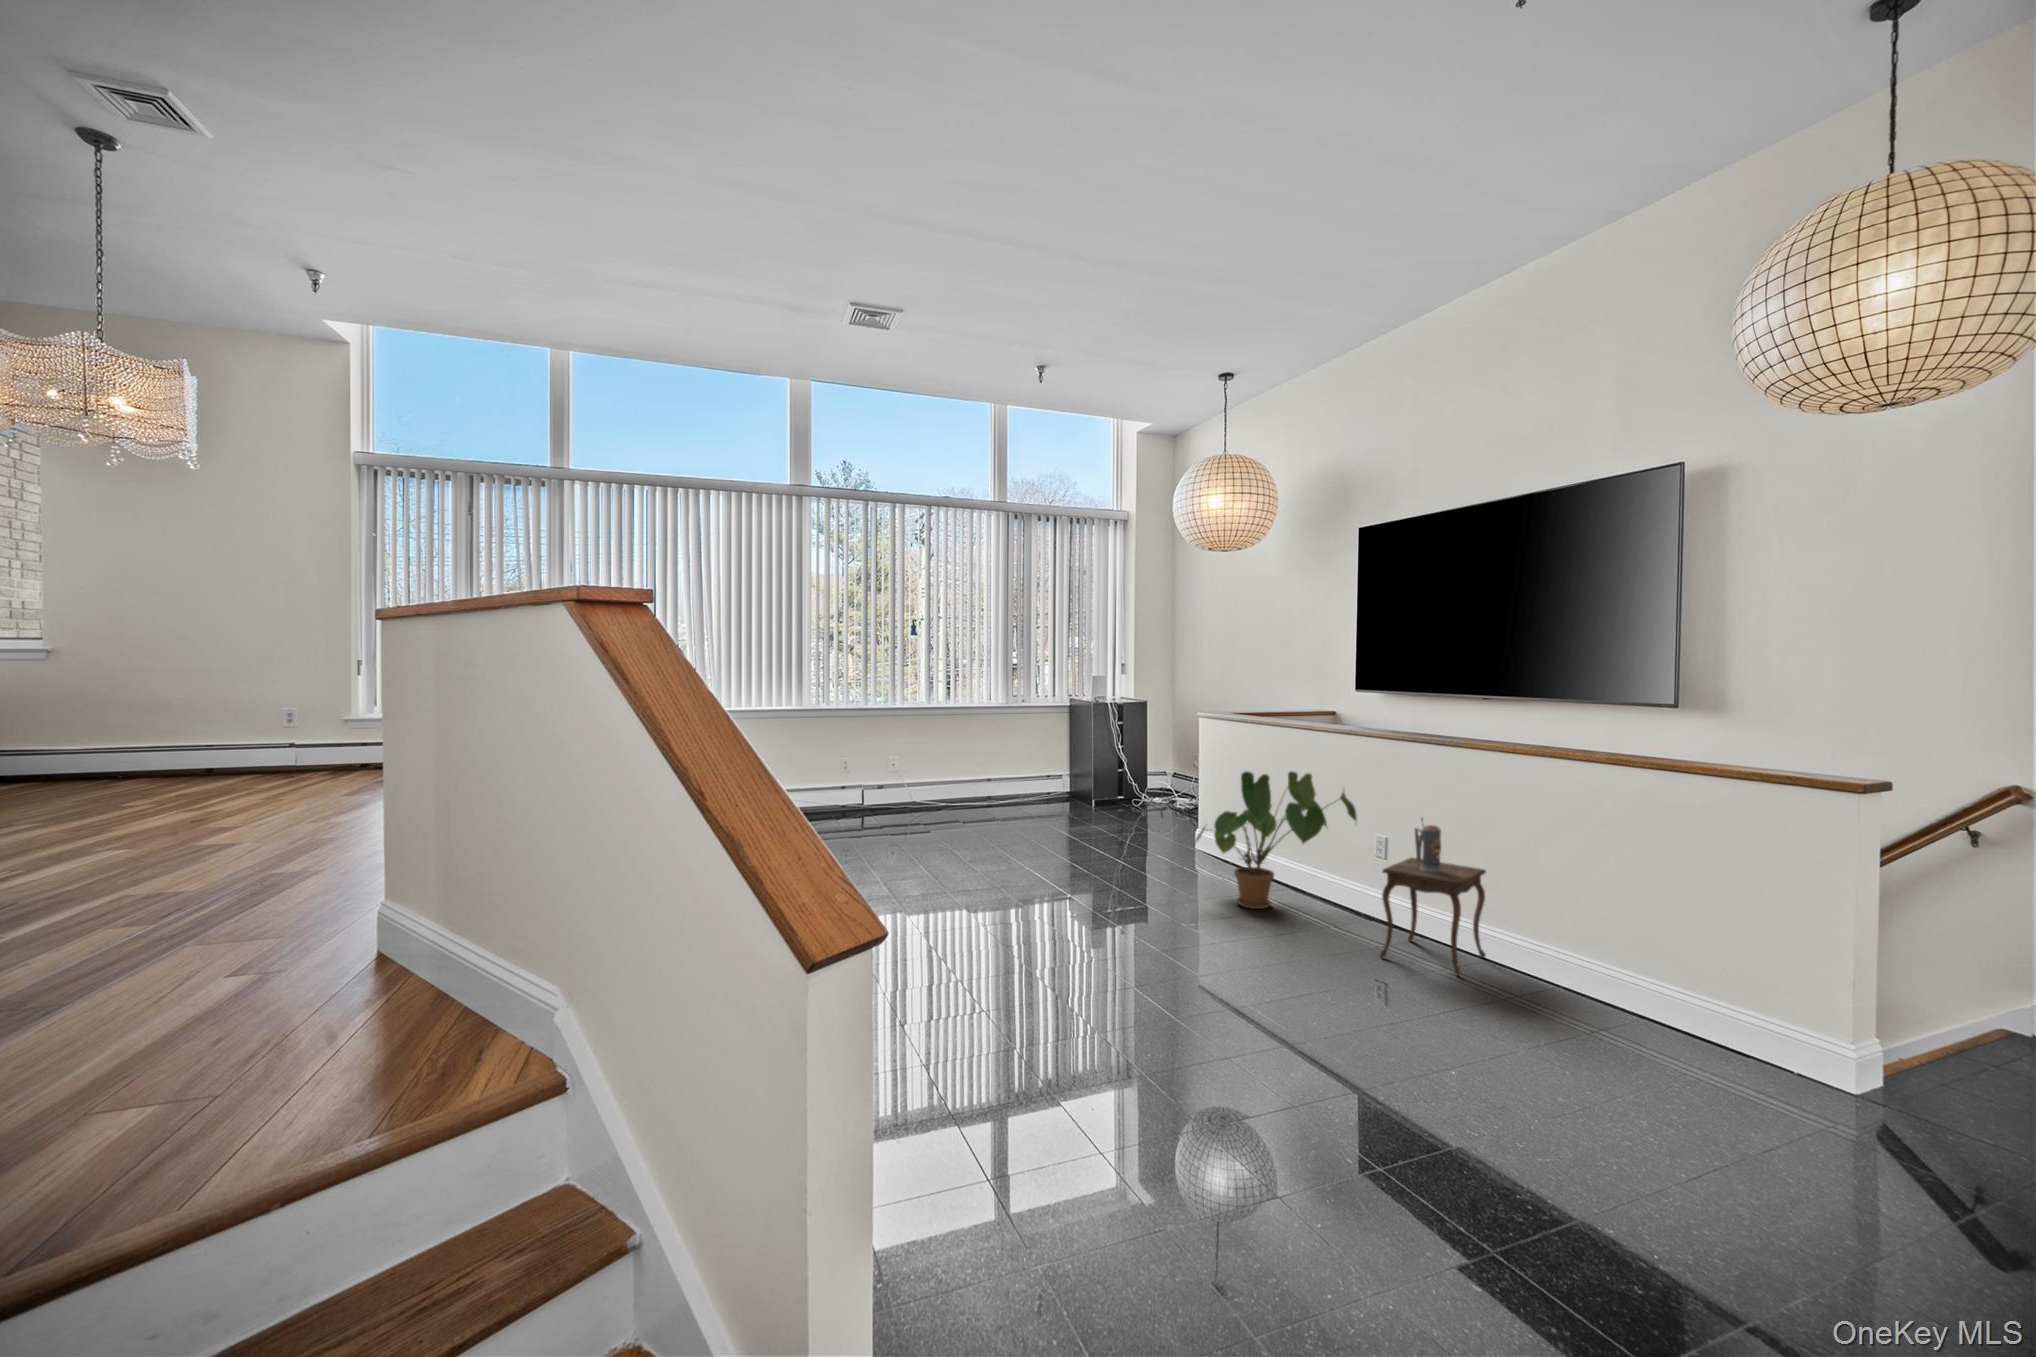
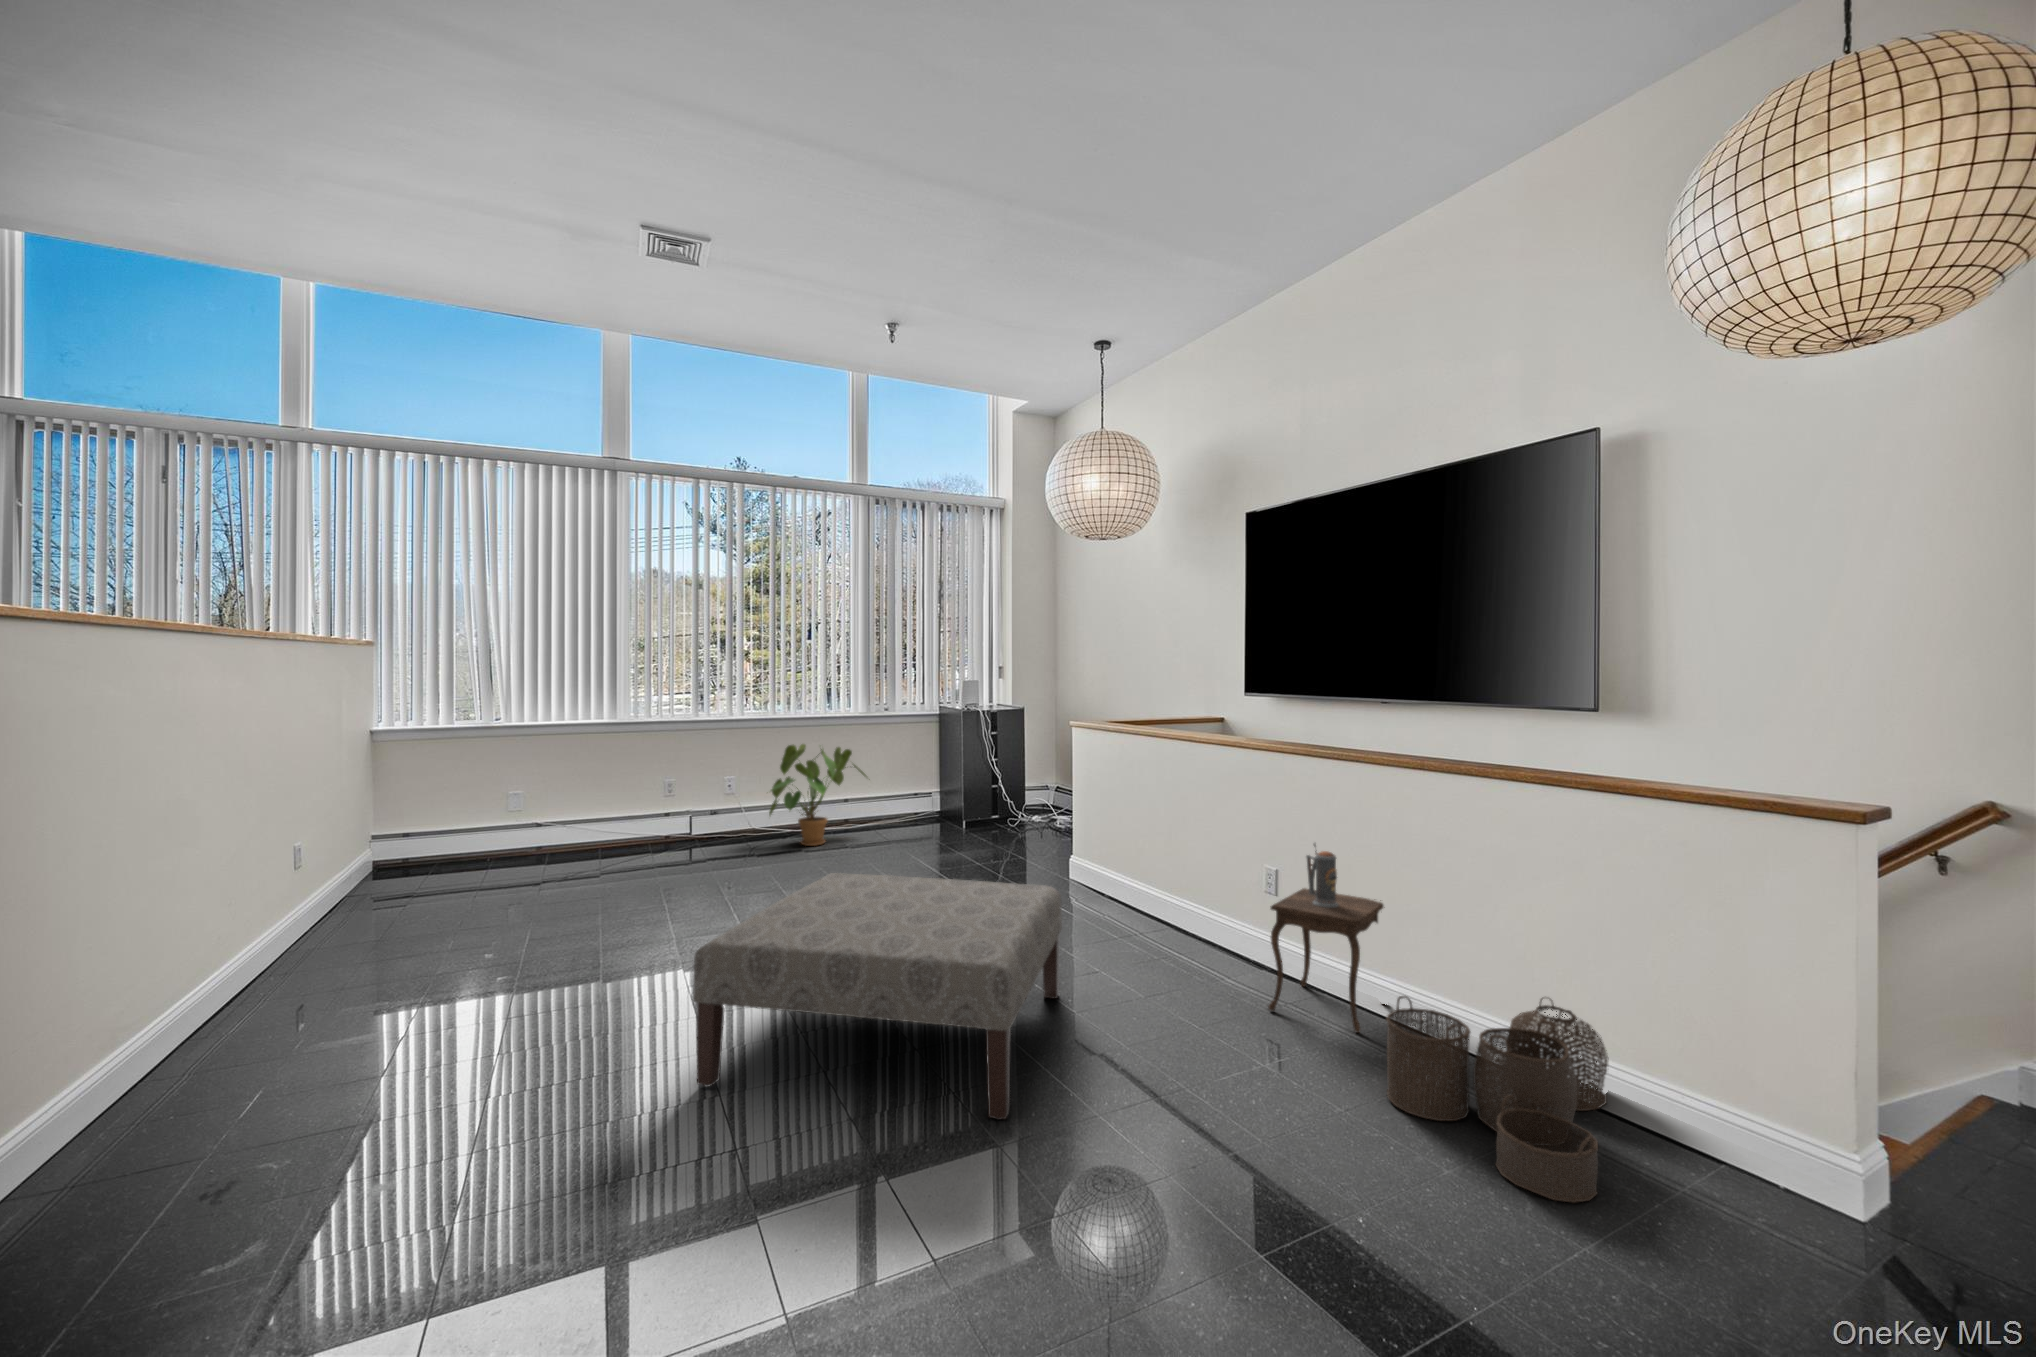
house plant: present [1196,771,1357,909] -> present [769,744,870,846]
ottoman: none [924,833,1201,1020] -> present [693,873,1062,1120]
woven basket: none [1482,941,1677,1096] -> present [1386,996,1608,1203]

